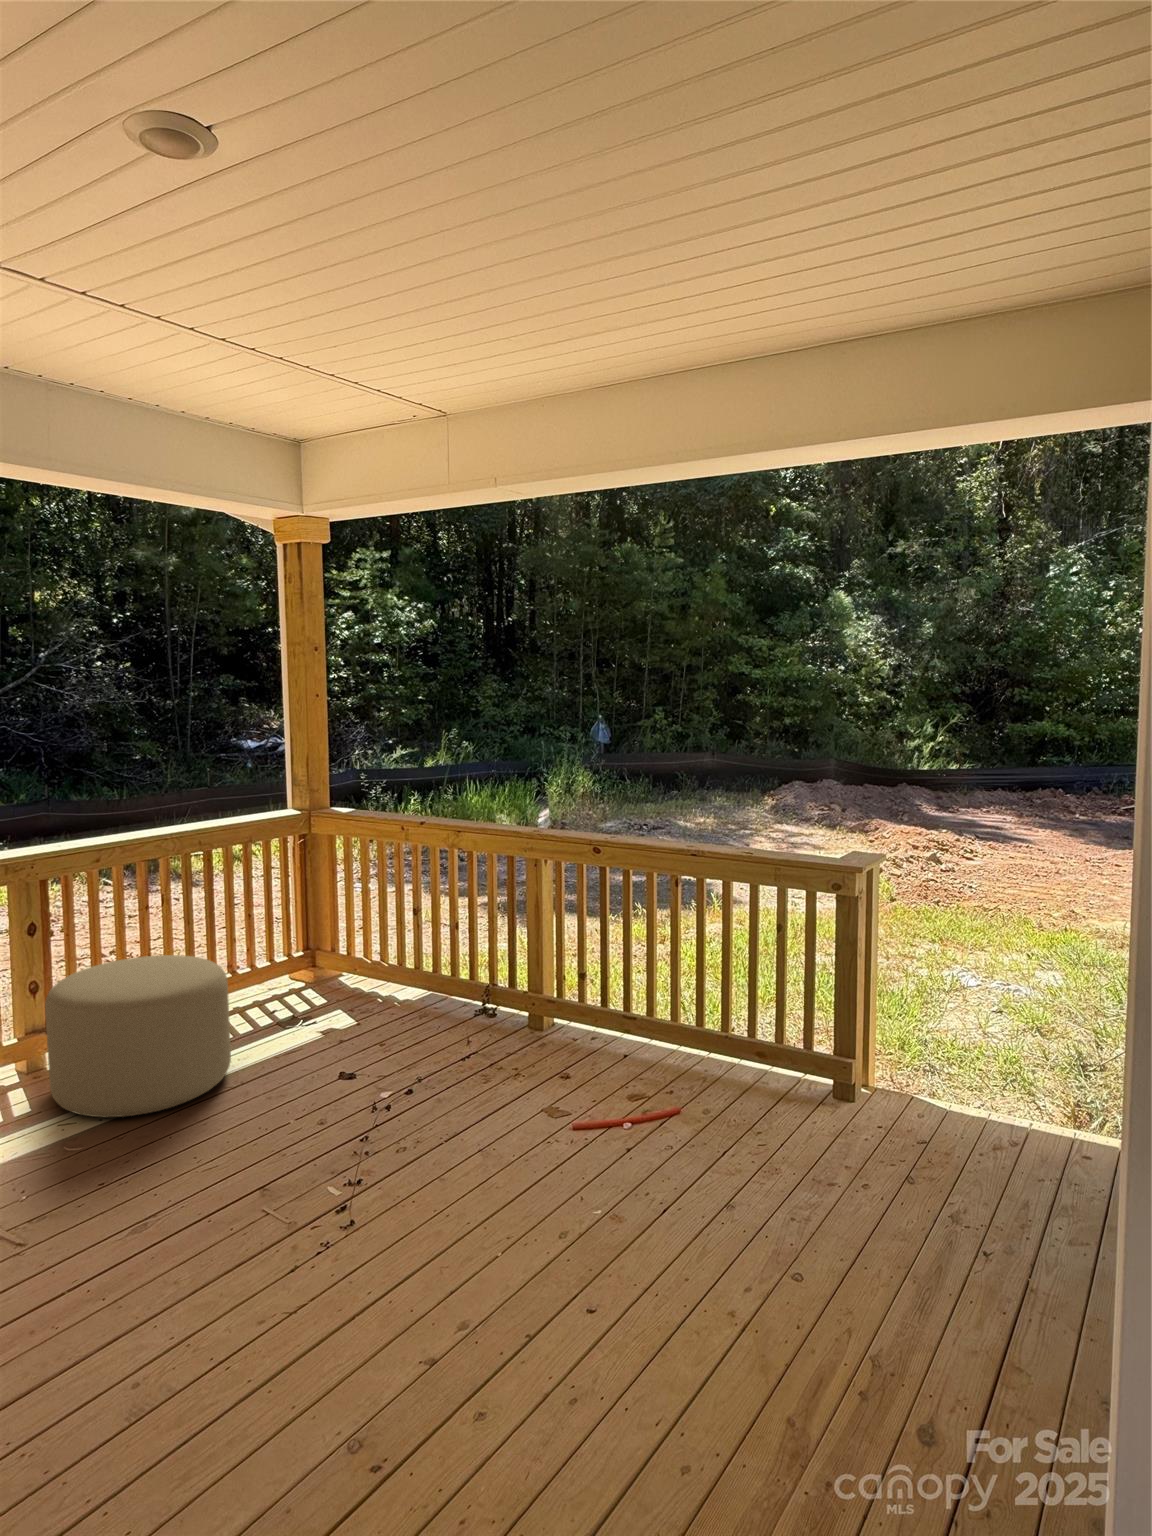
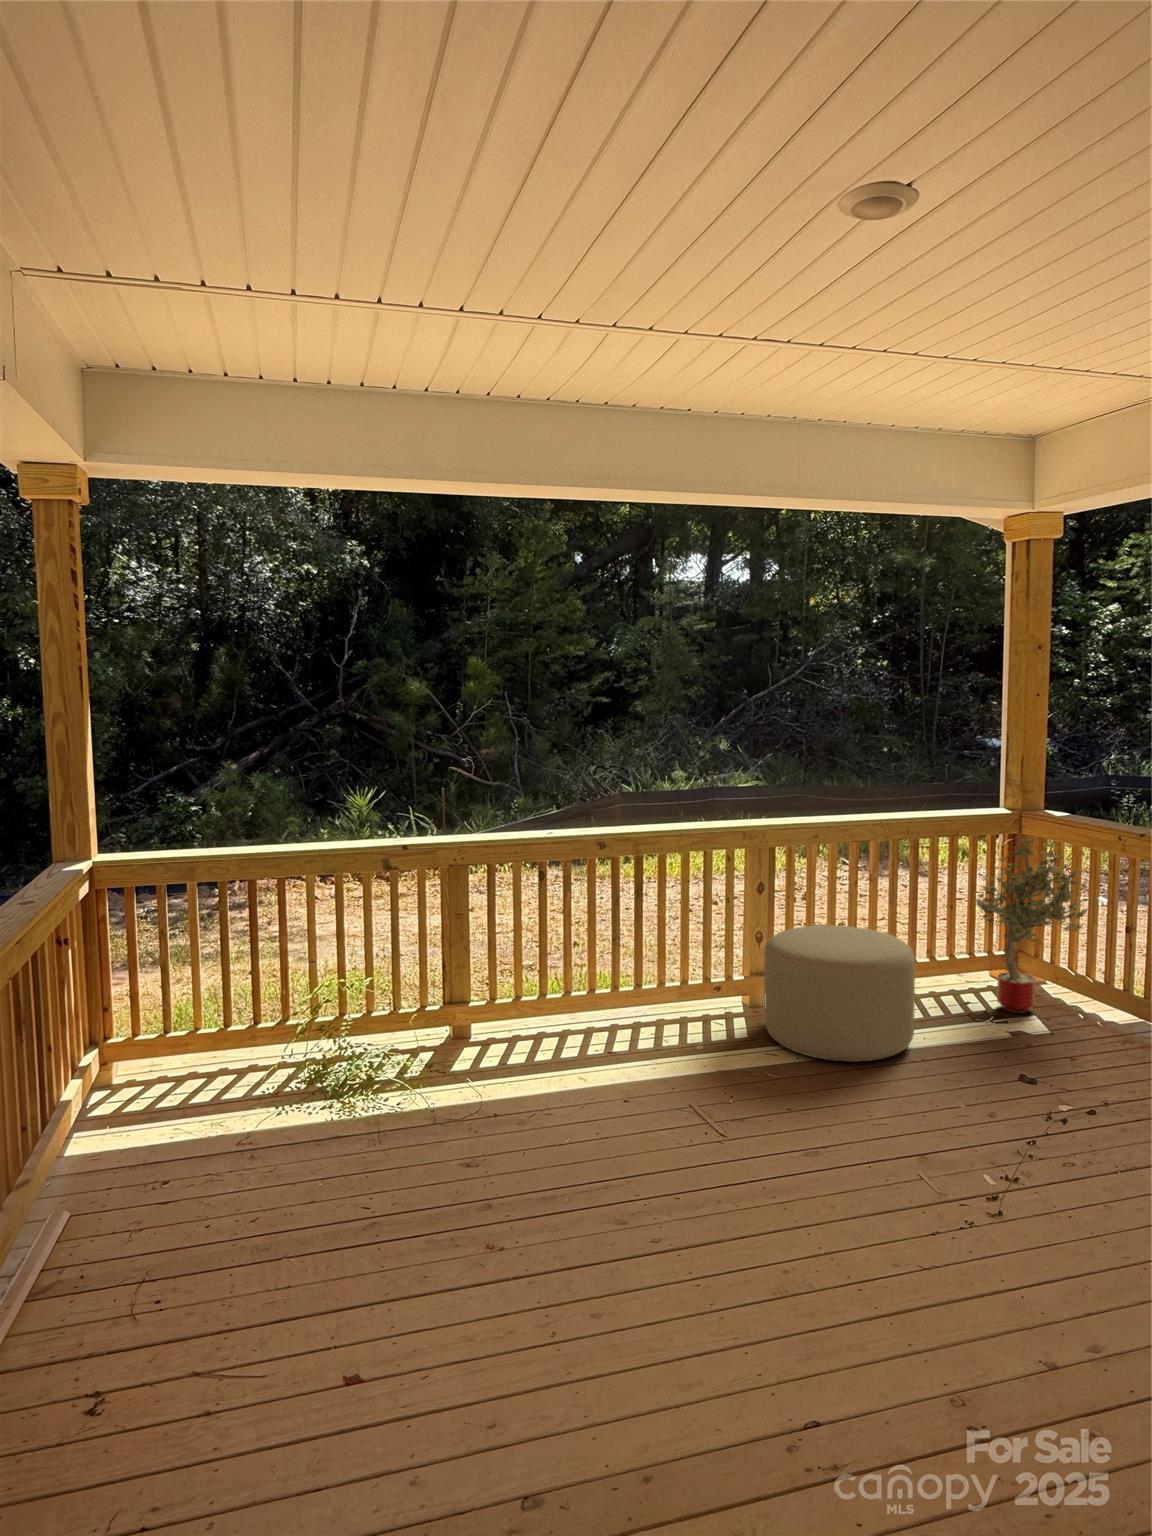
potted tree: none [271,836,380,1011] -> present [976,839,1089,1013]

